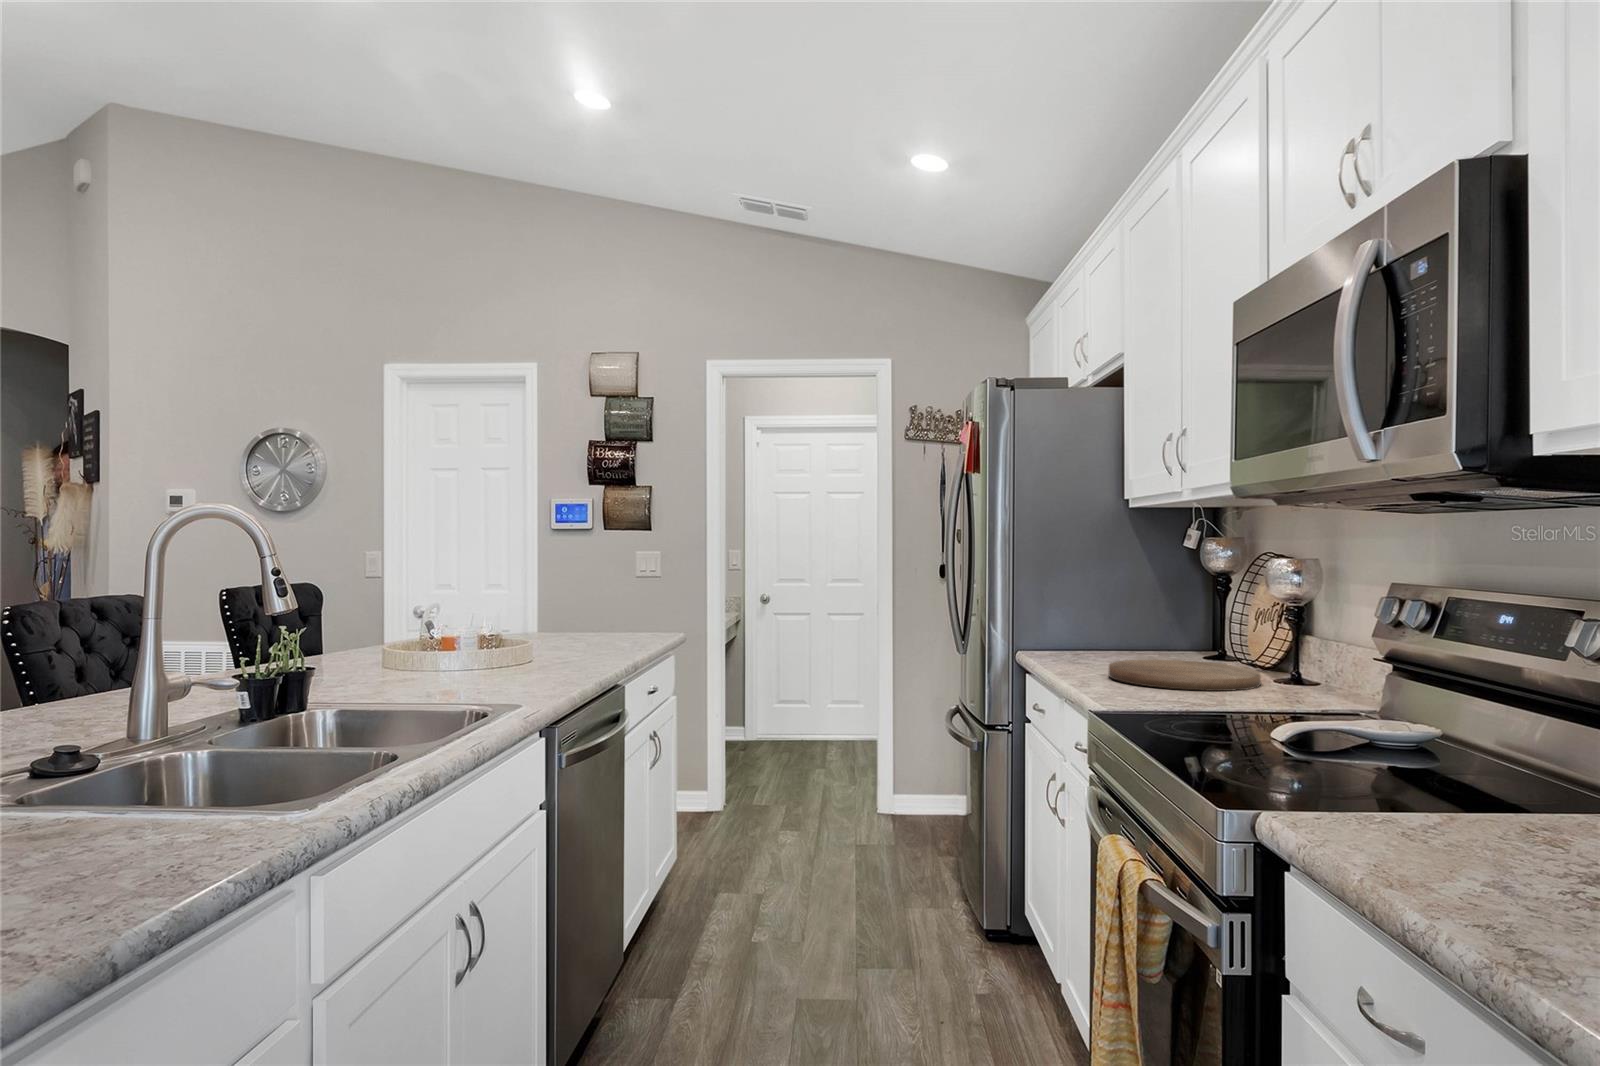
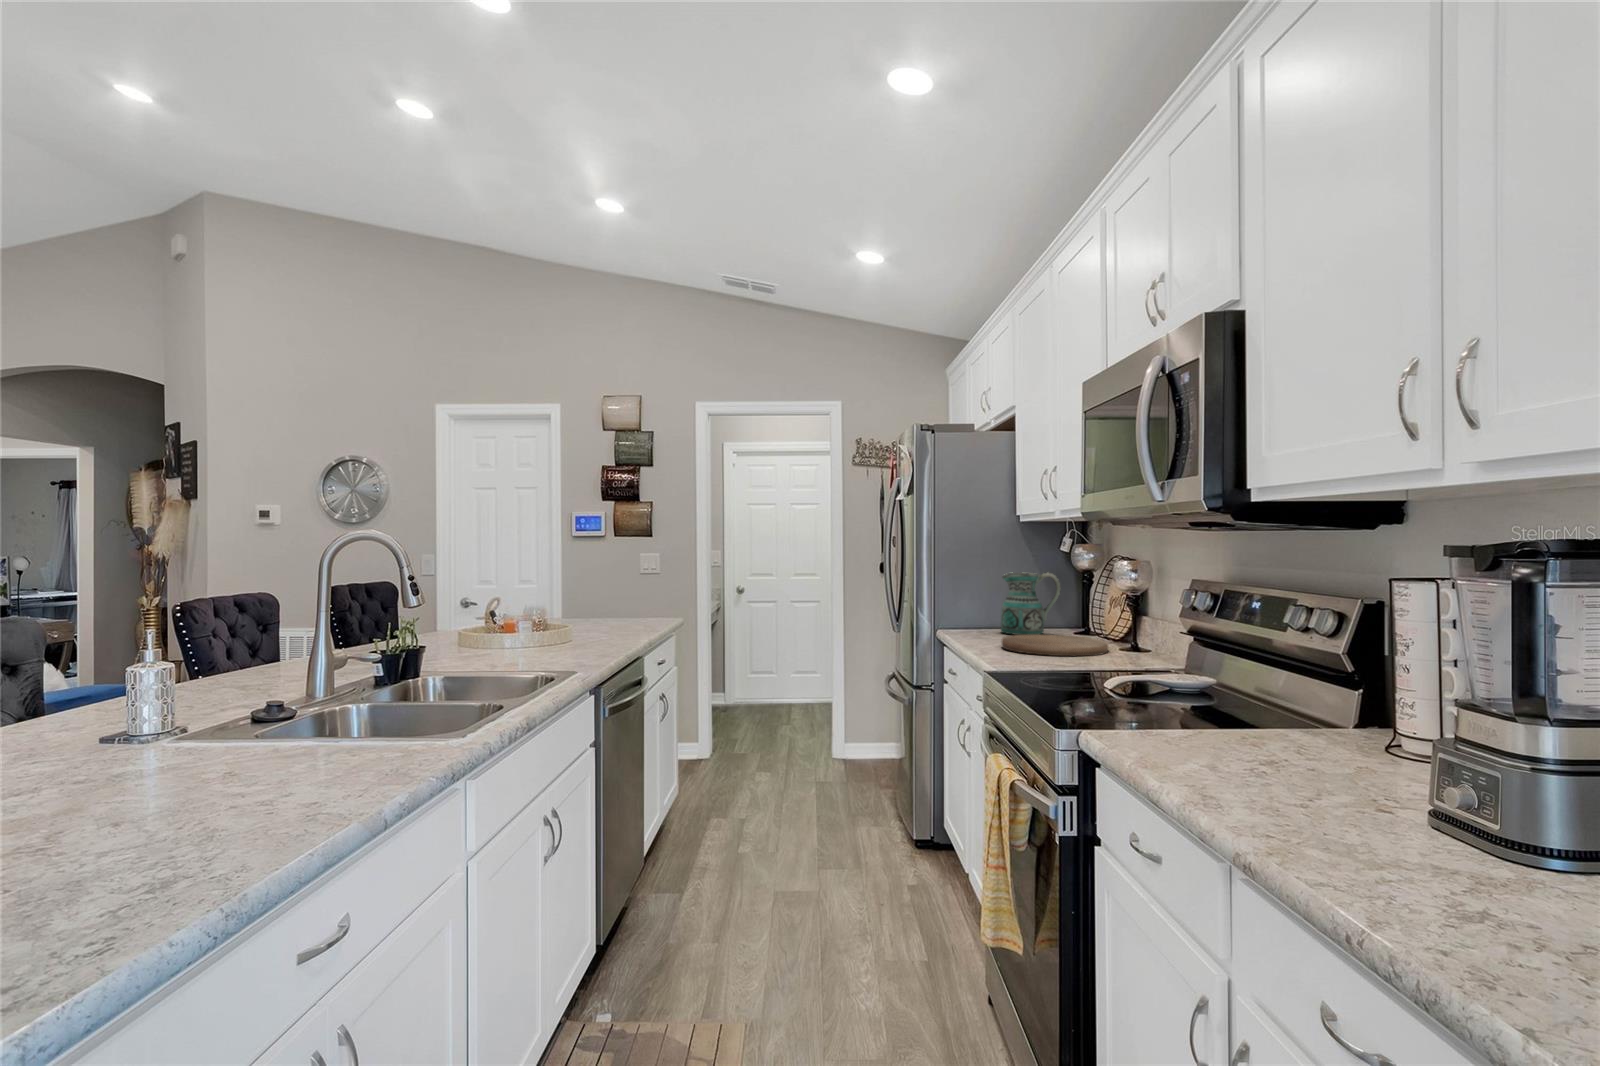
ceramic pitcher: none [1104,575,1187,660] -> present [1001,573,1061,635]

